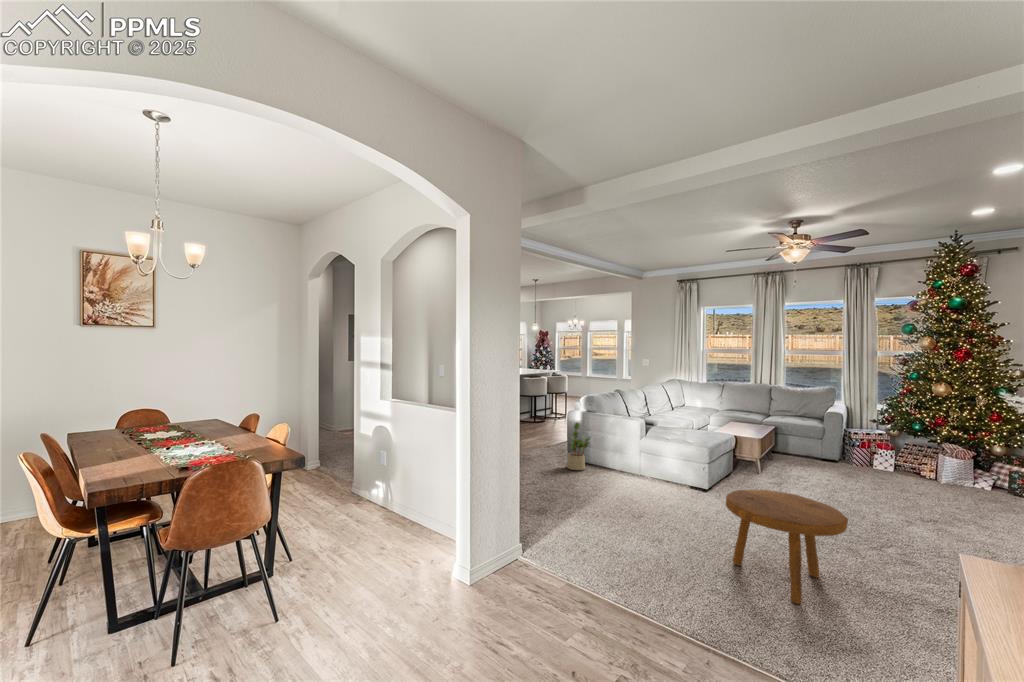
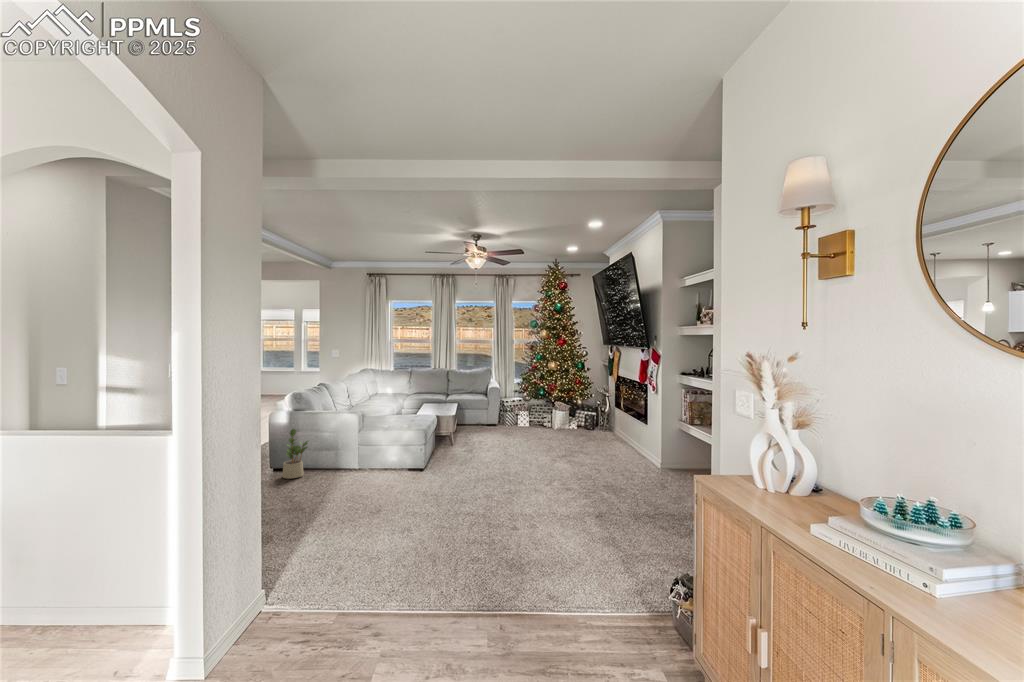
footstool: present [726,490,848,604] -> none [458,457,532,531]

